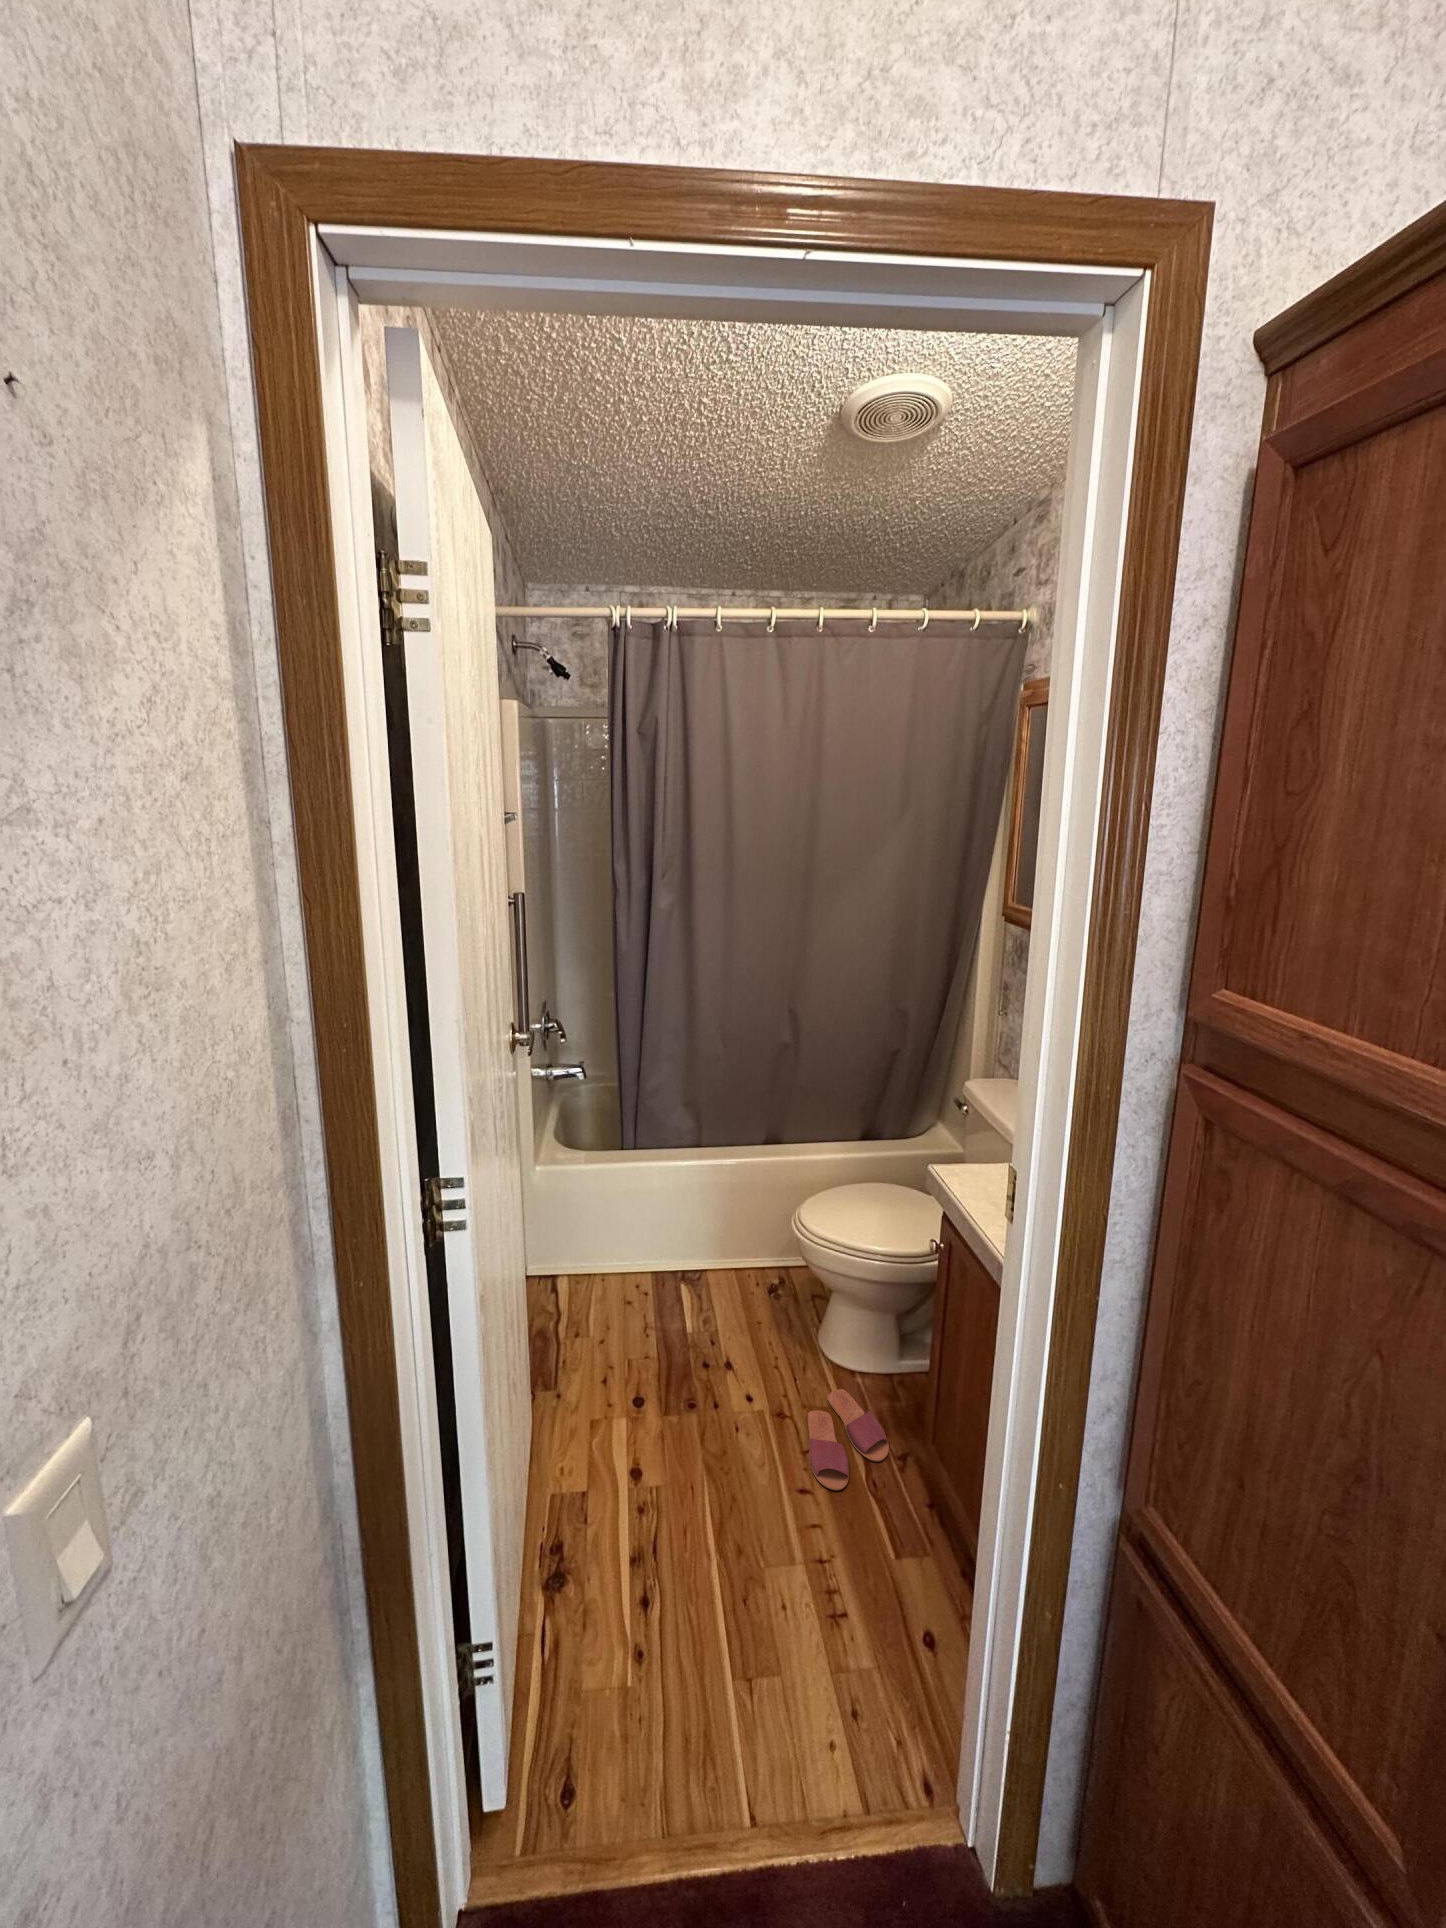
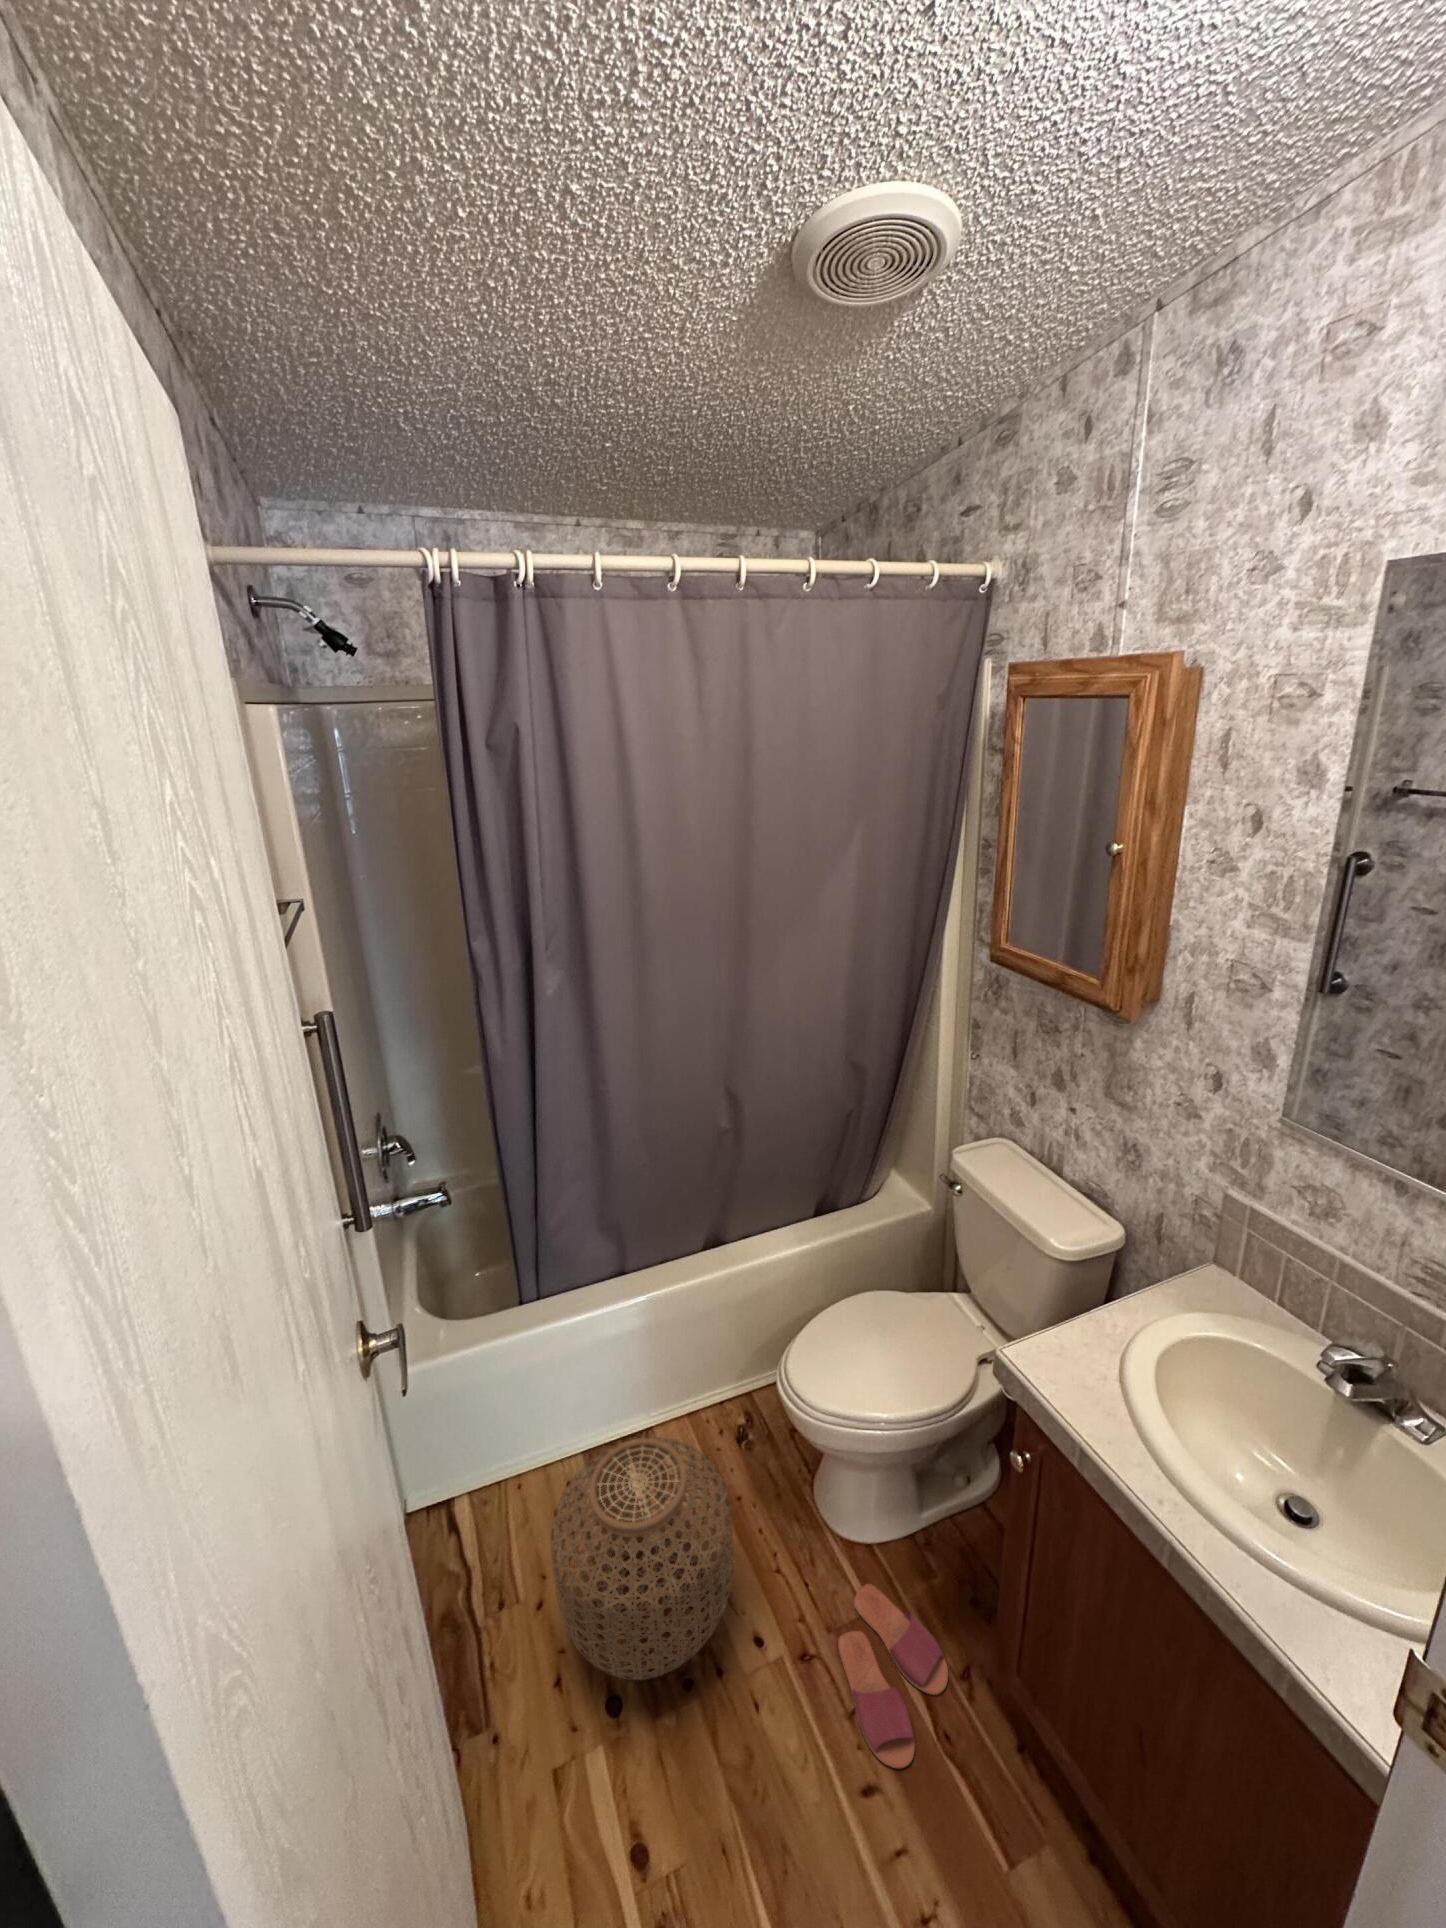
woven basket: none [613,1231,741,1392] -> present [551,1437,734,1680]

